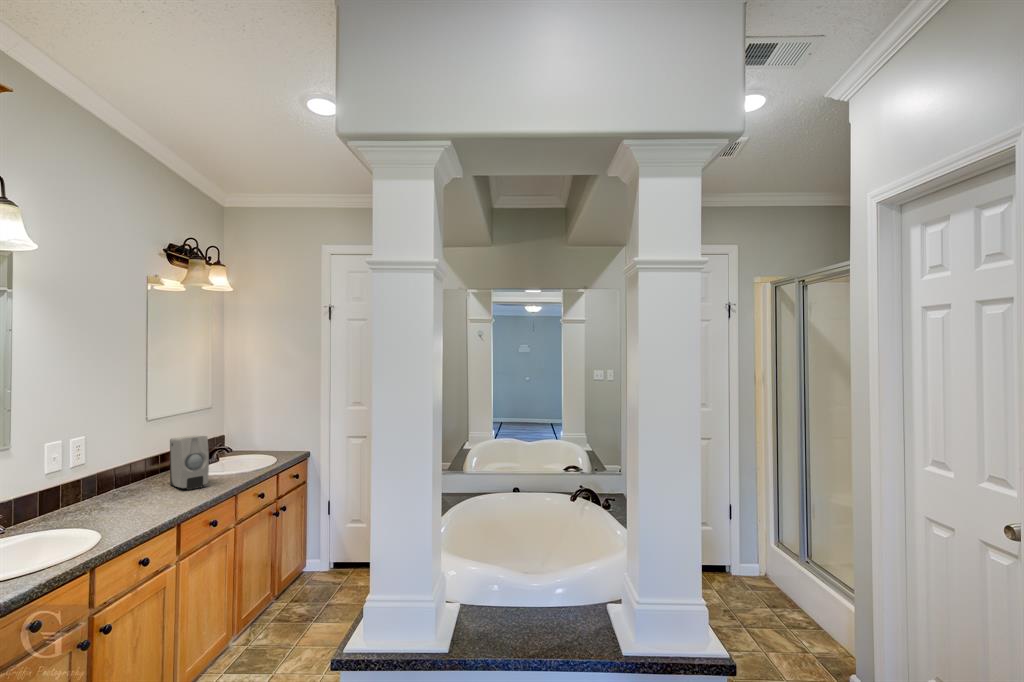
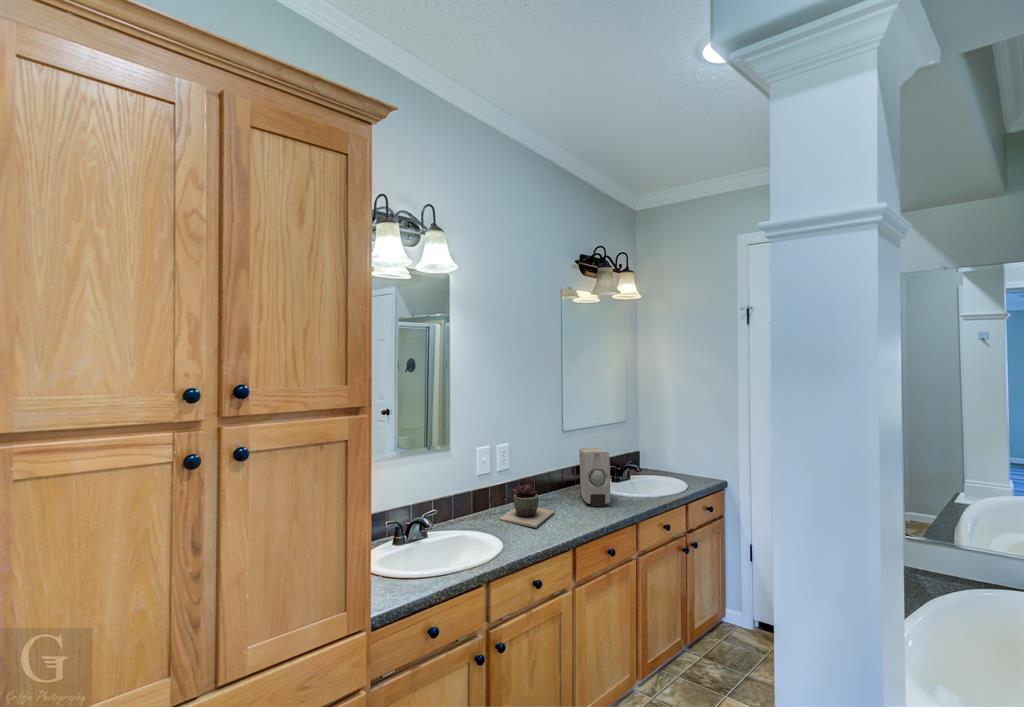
succulent plant: none [77,477,148,523] -> present [499,484,555,528]

